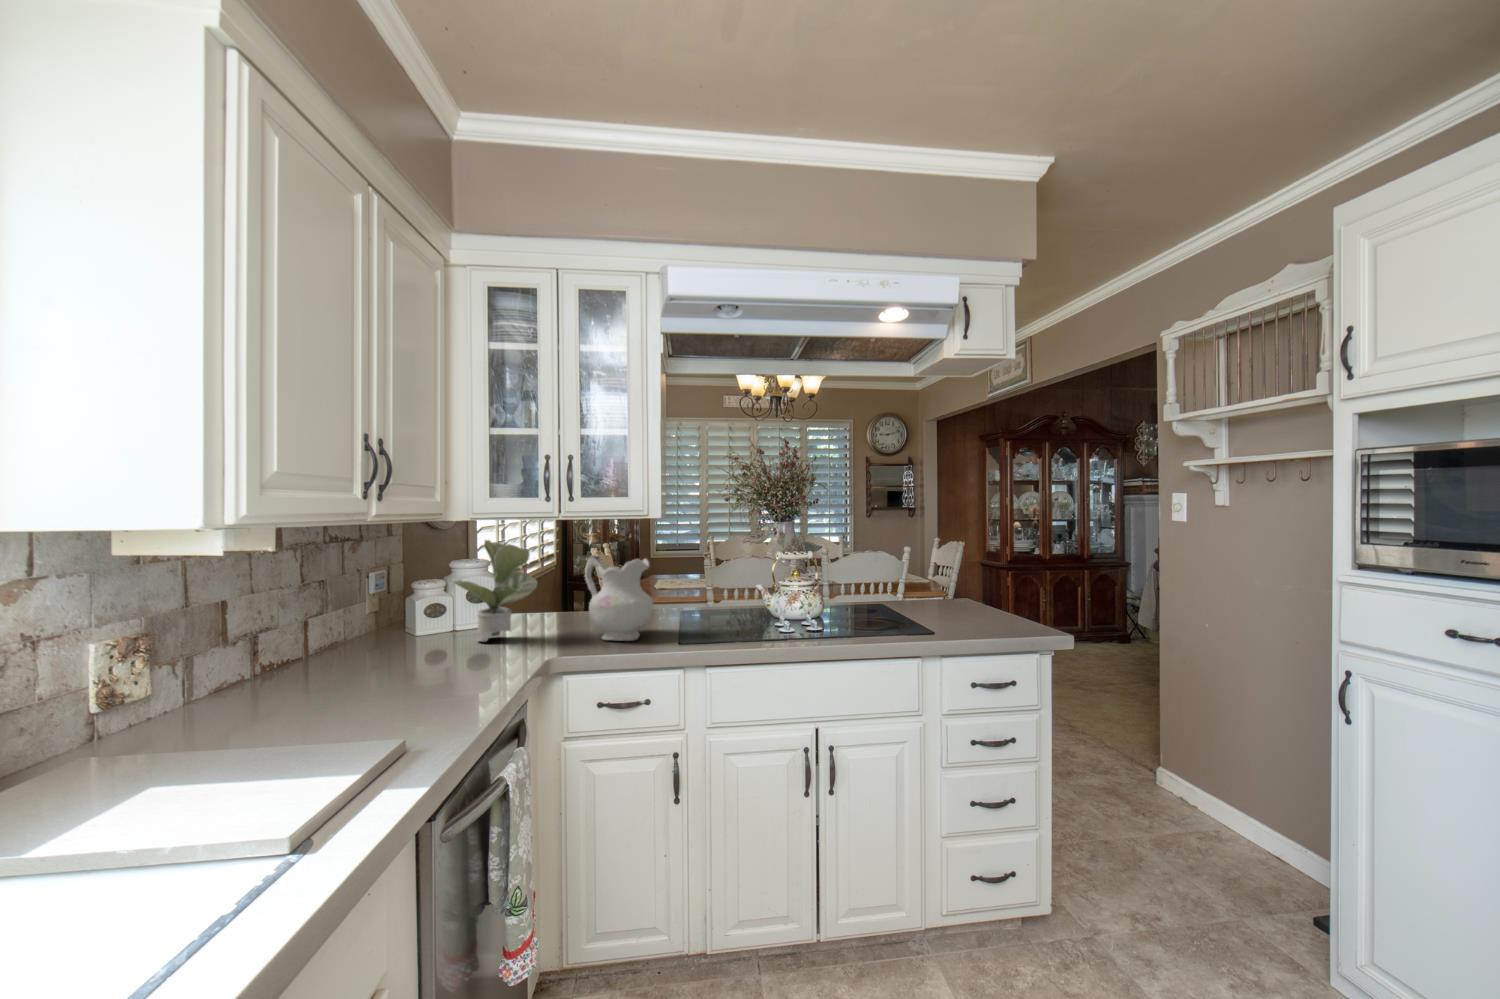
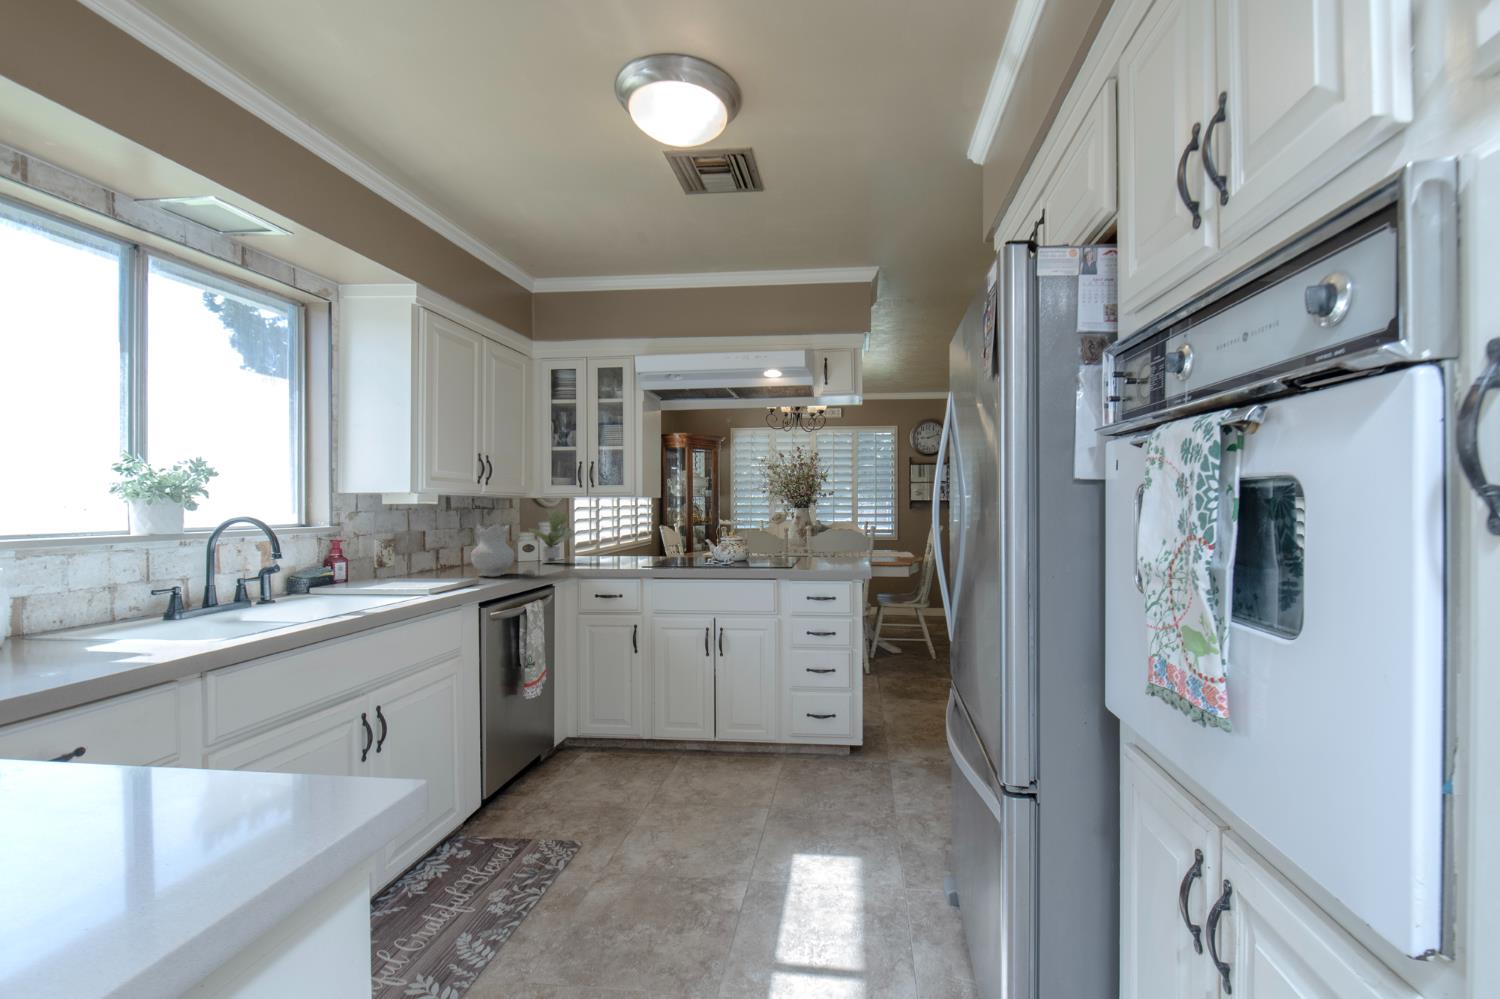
ceramic pitcher: present [585,555,653,641] -> present [471,523,515,576]

